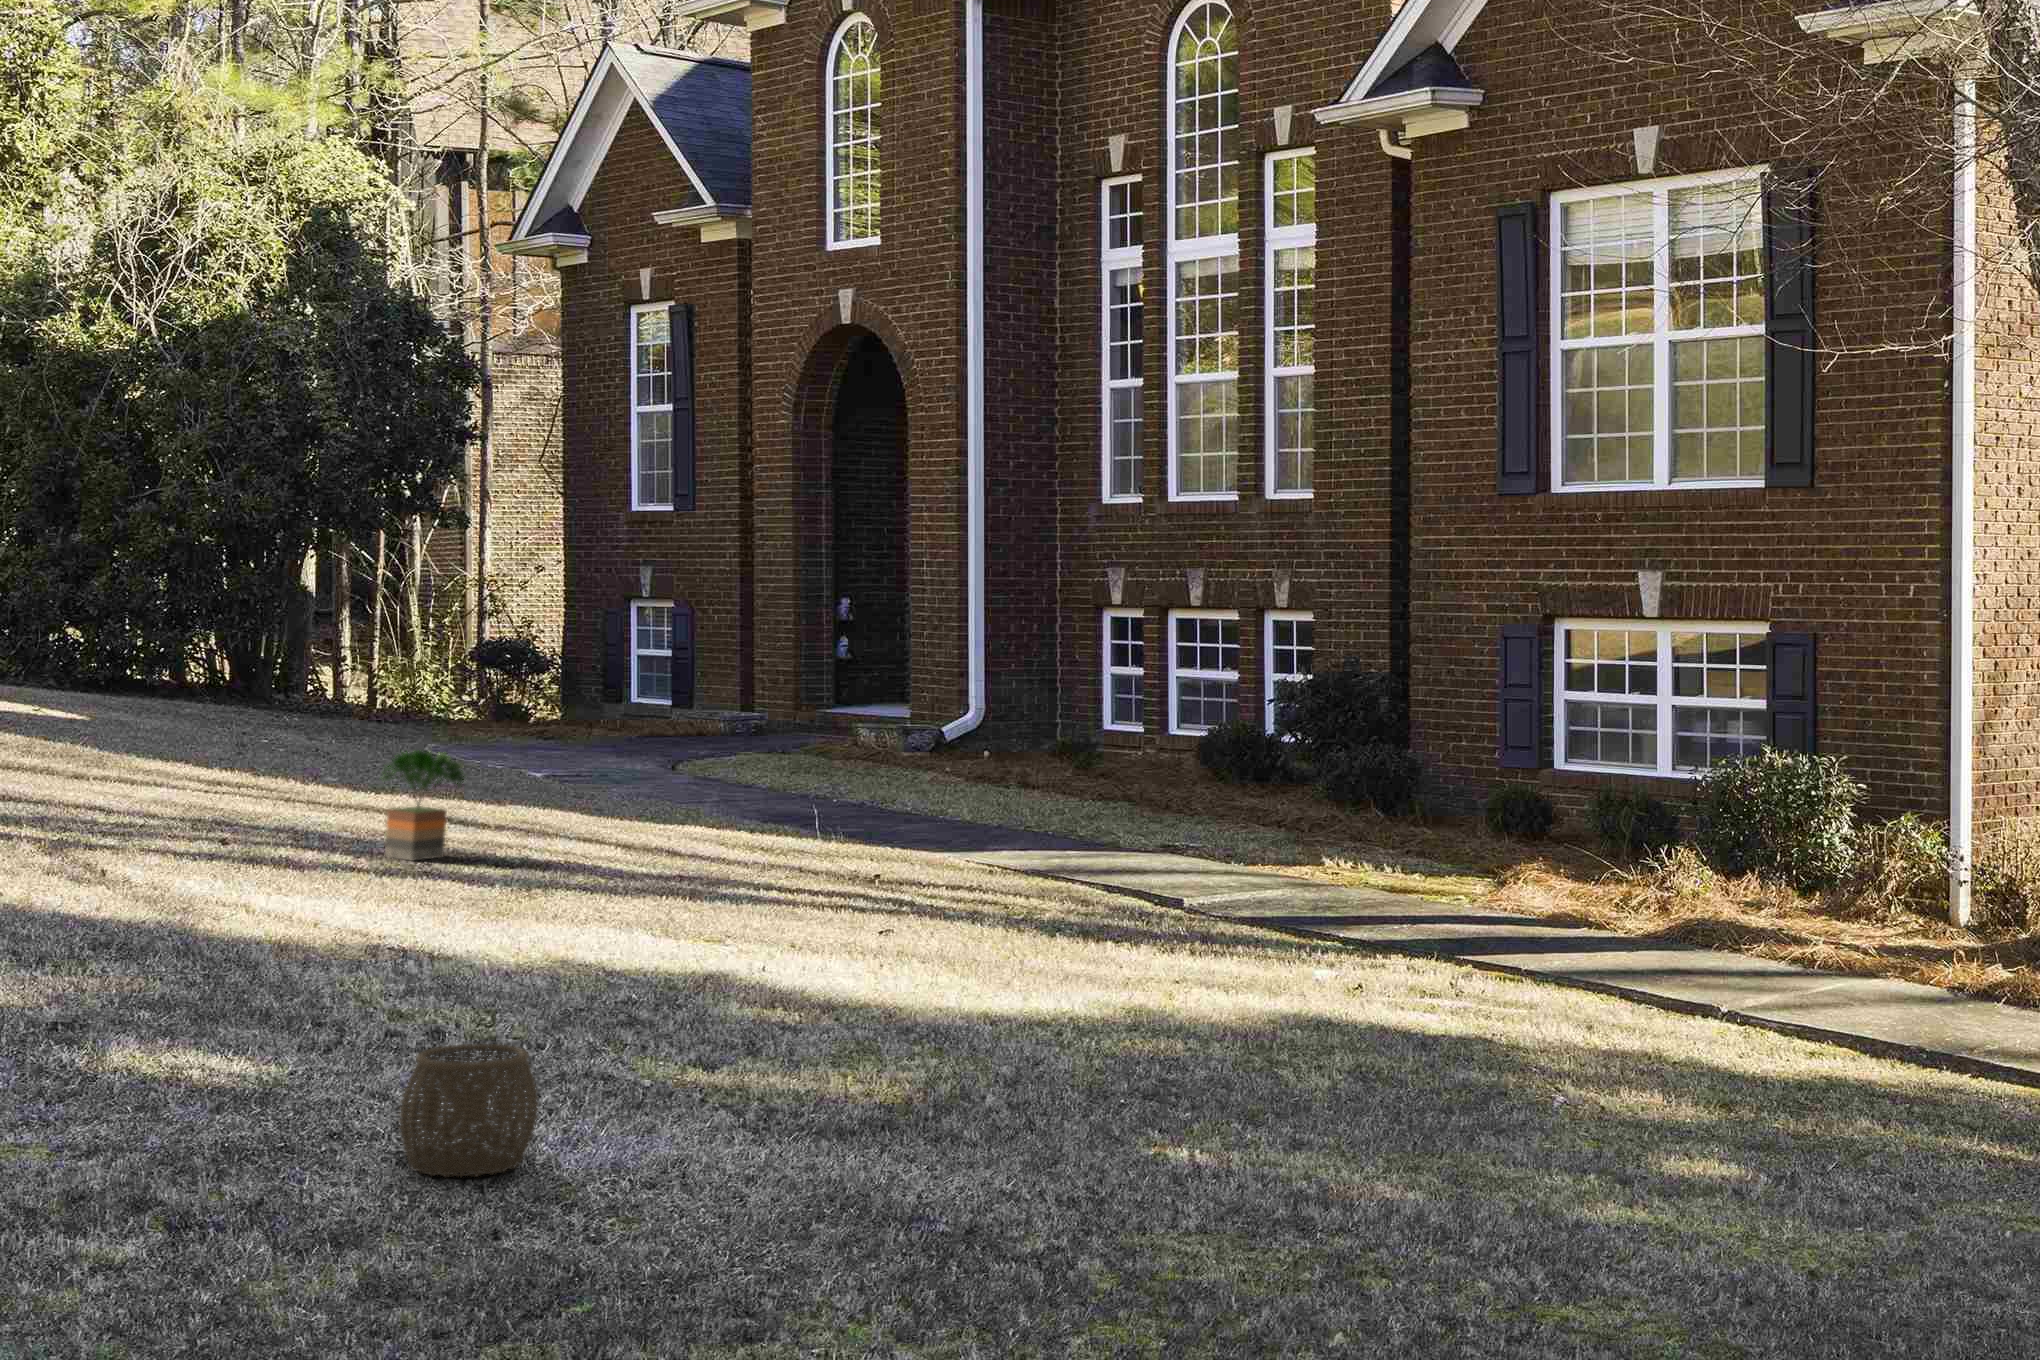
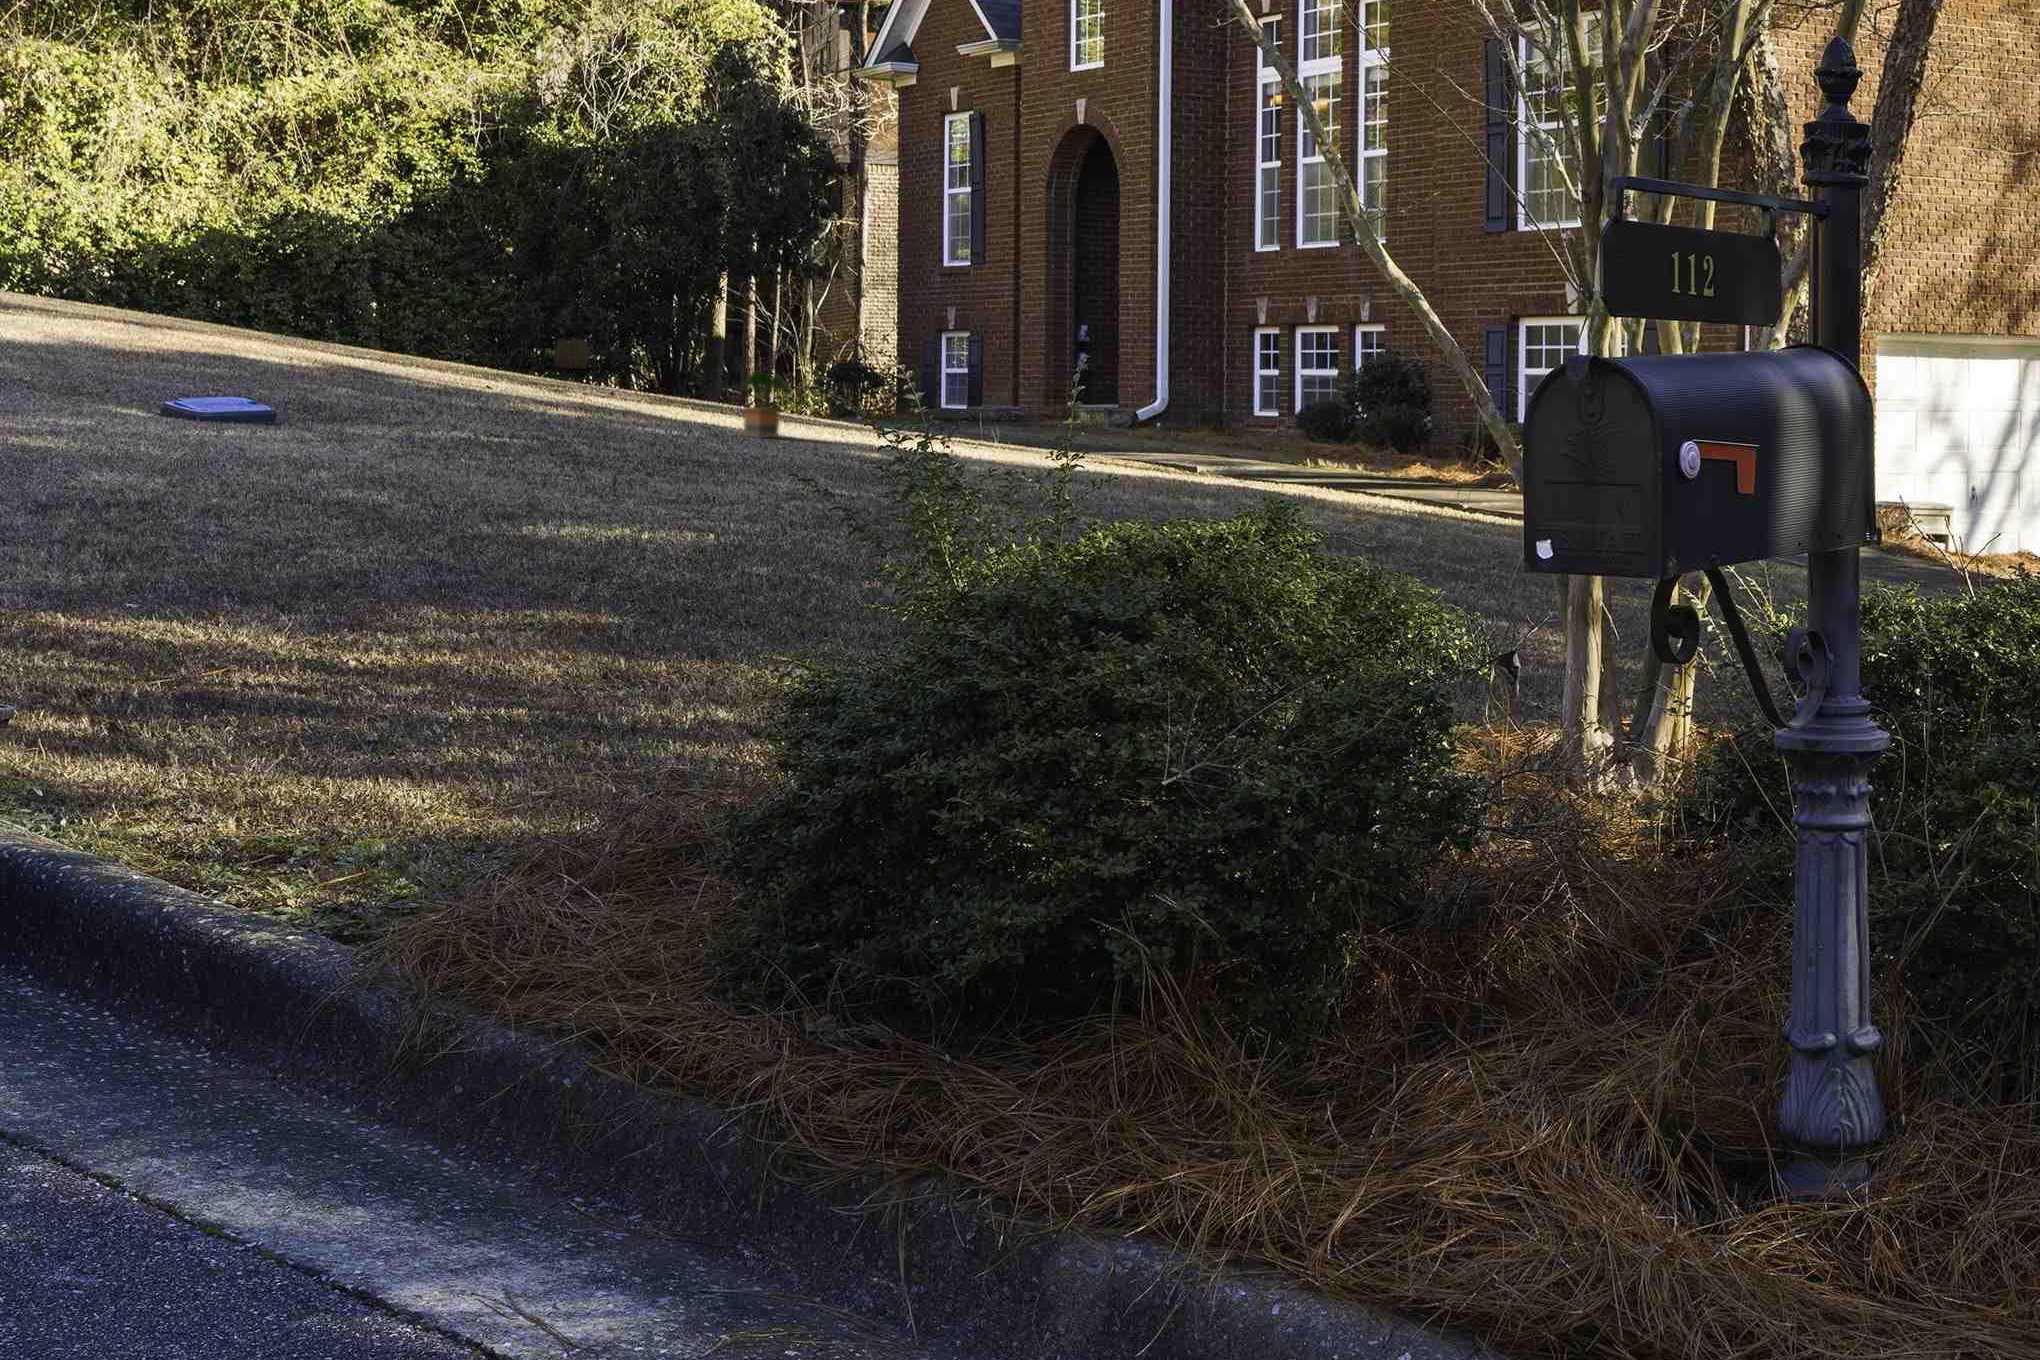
woven basket: present [399,1044,538,1177] -> present [554,340,589,369]

